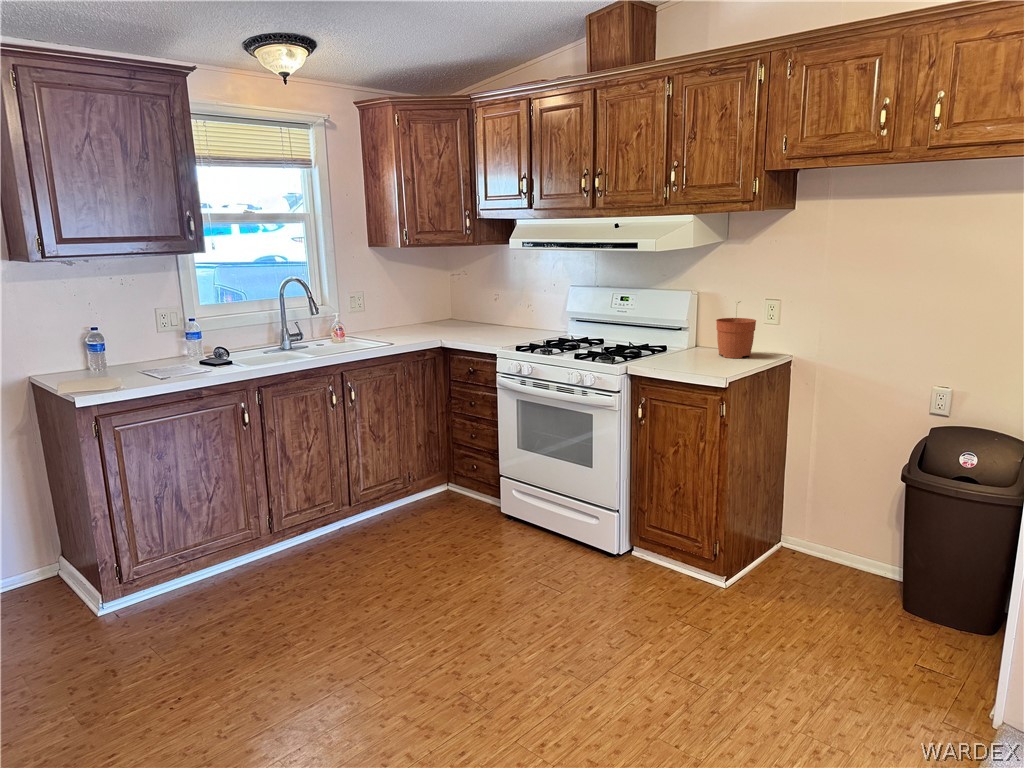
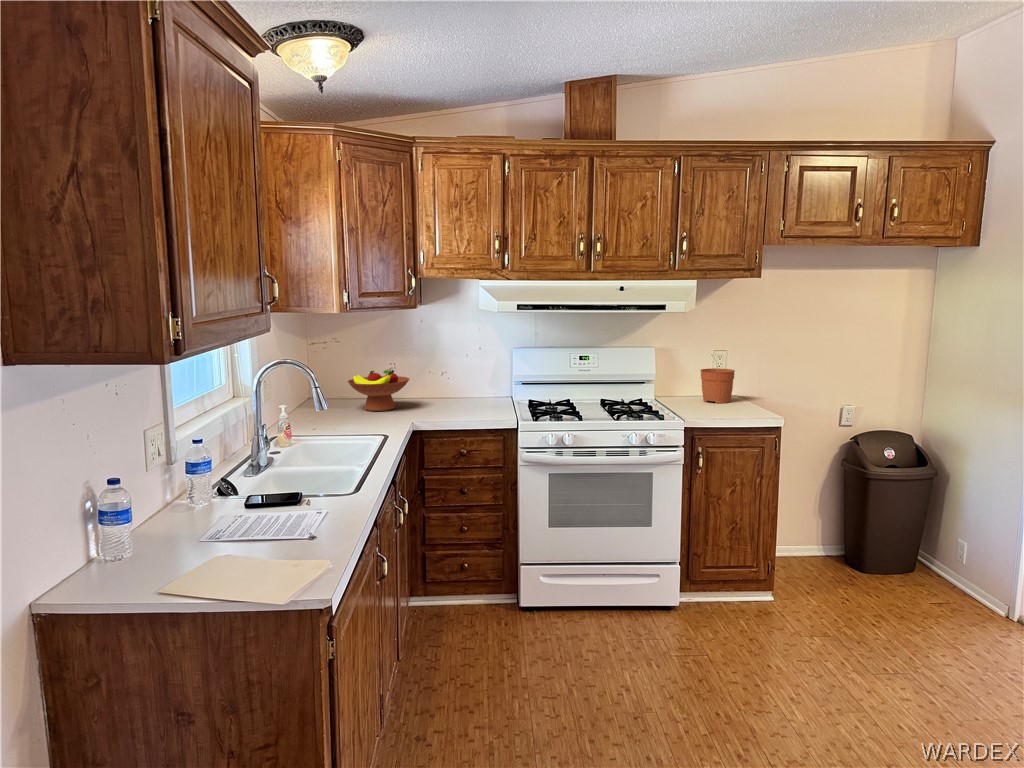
fruit bowl: none [429,296,480,331] -> present [347,370,410,411]

